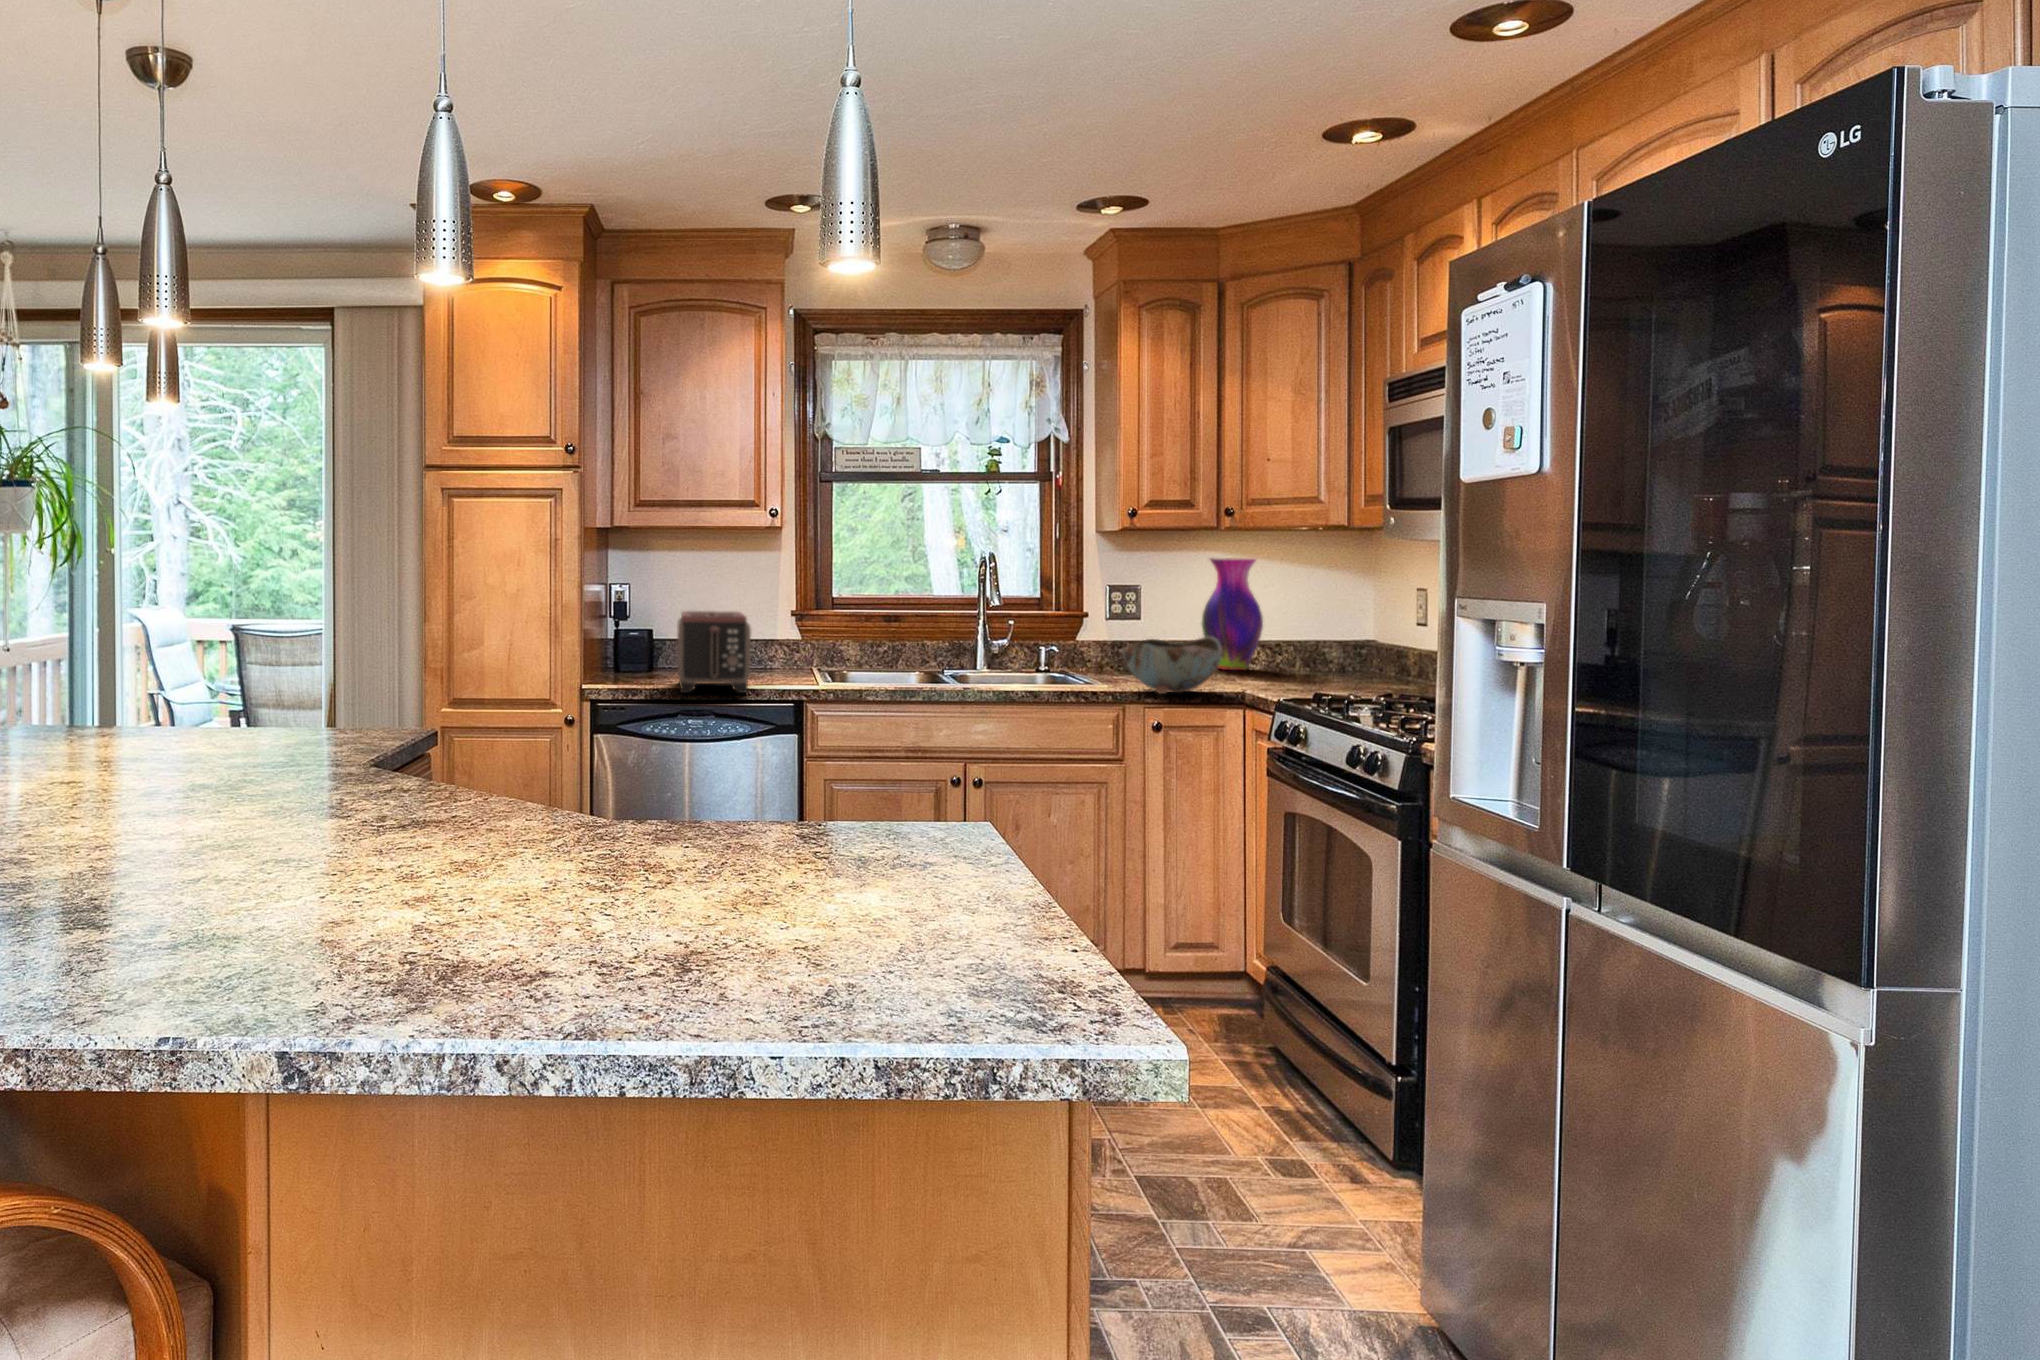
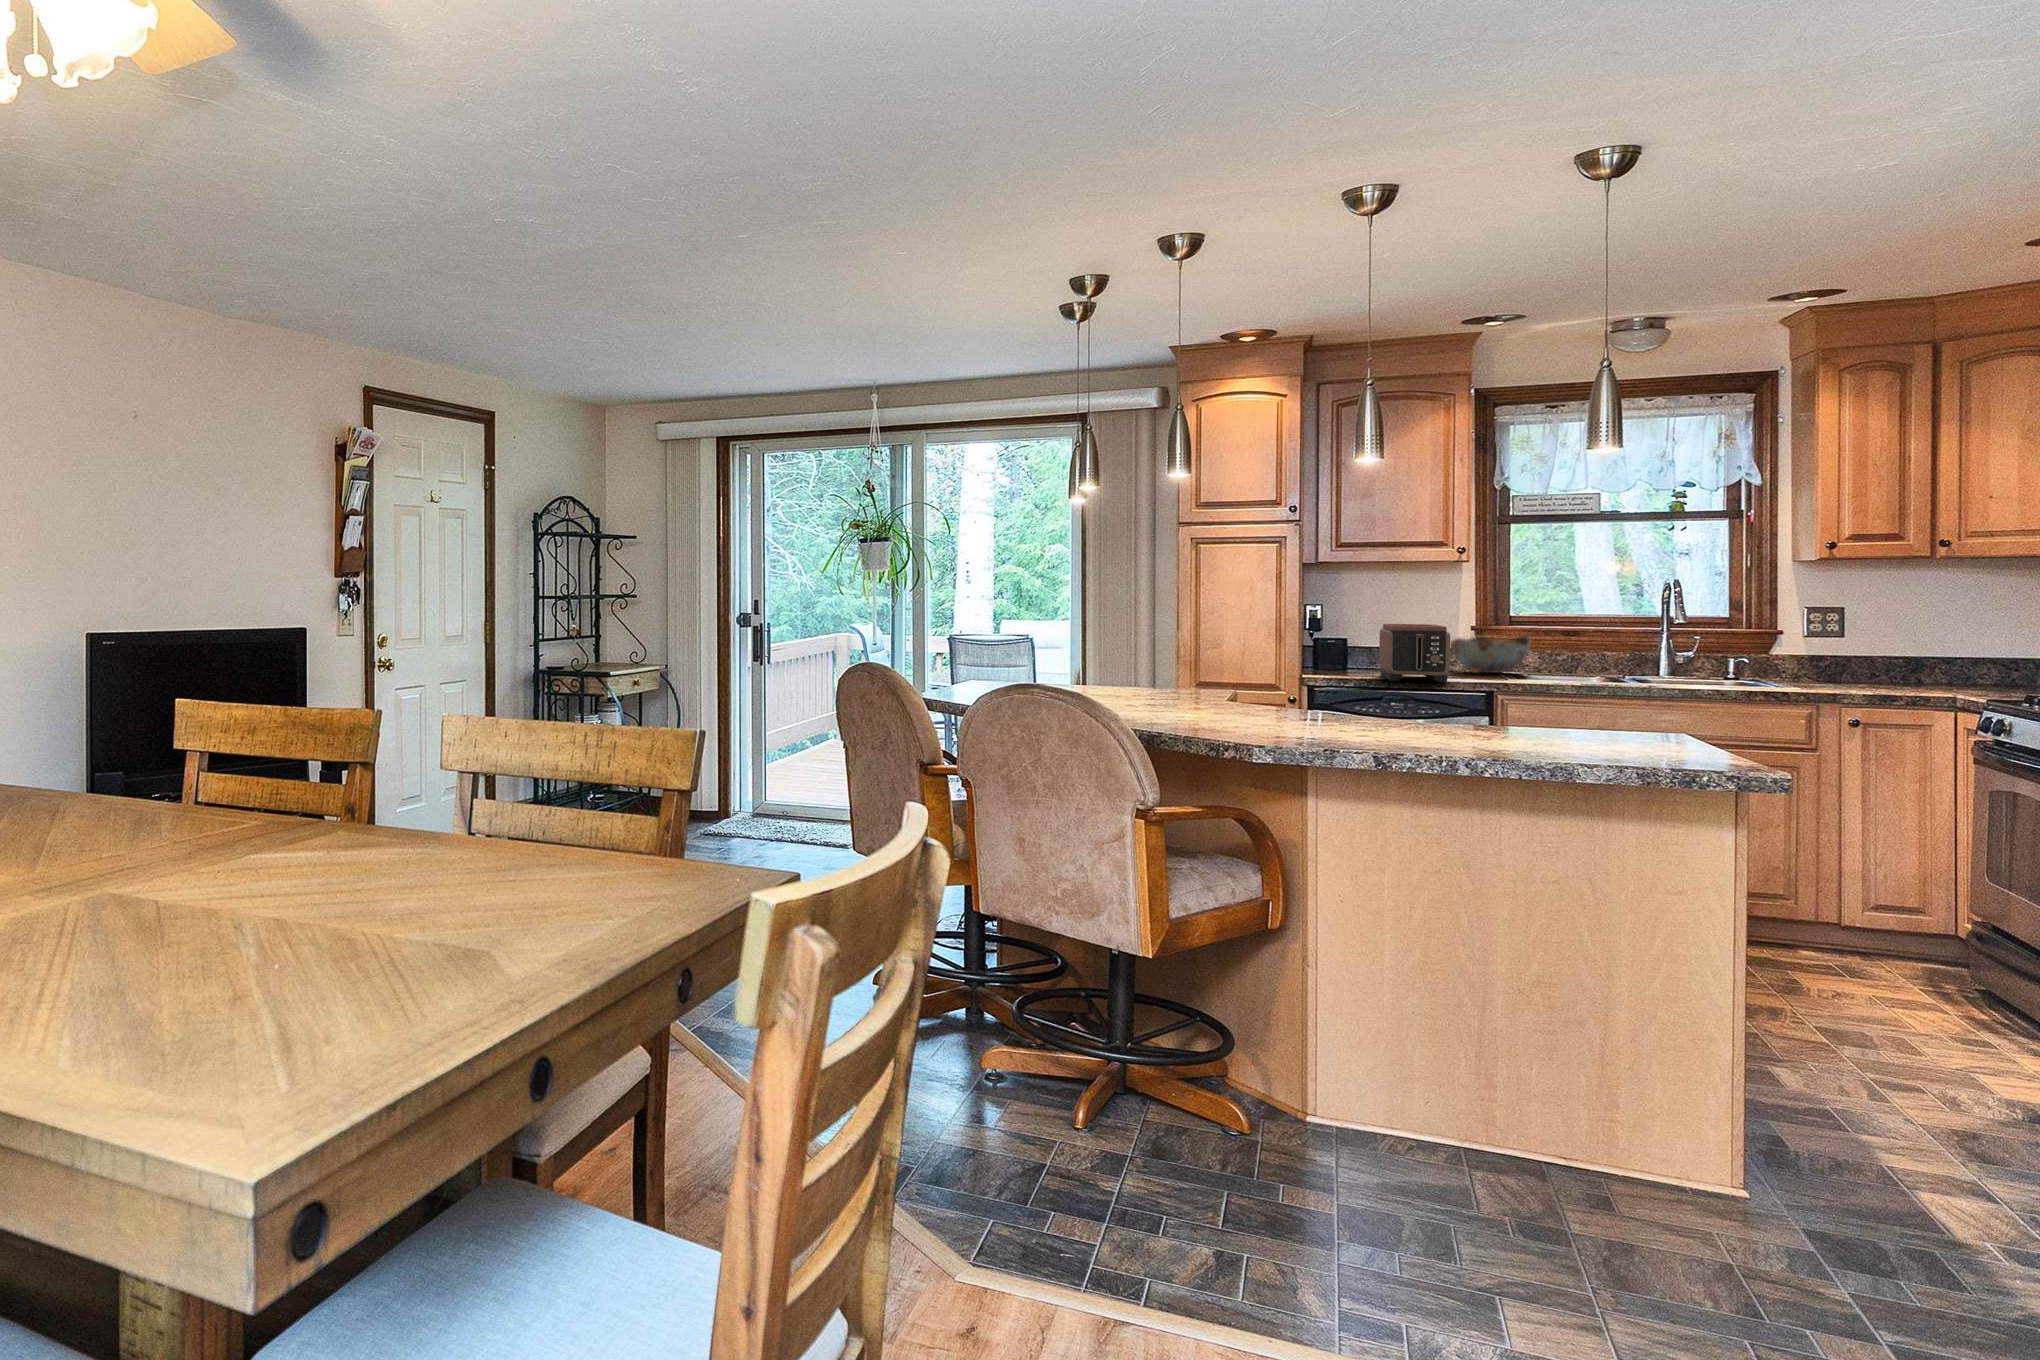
vase: present [1202,558,1263,670] -> none [1917,583,1993,682]
bowl: present [1123,637,1222,694] -> present [1451,635,1531,673]

